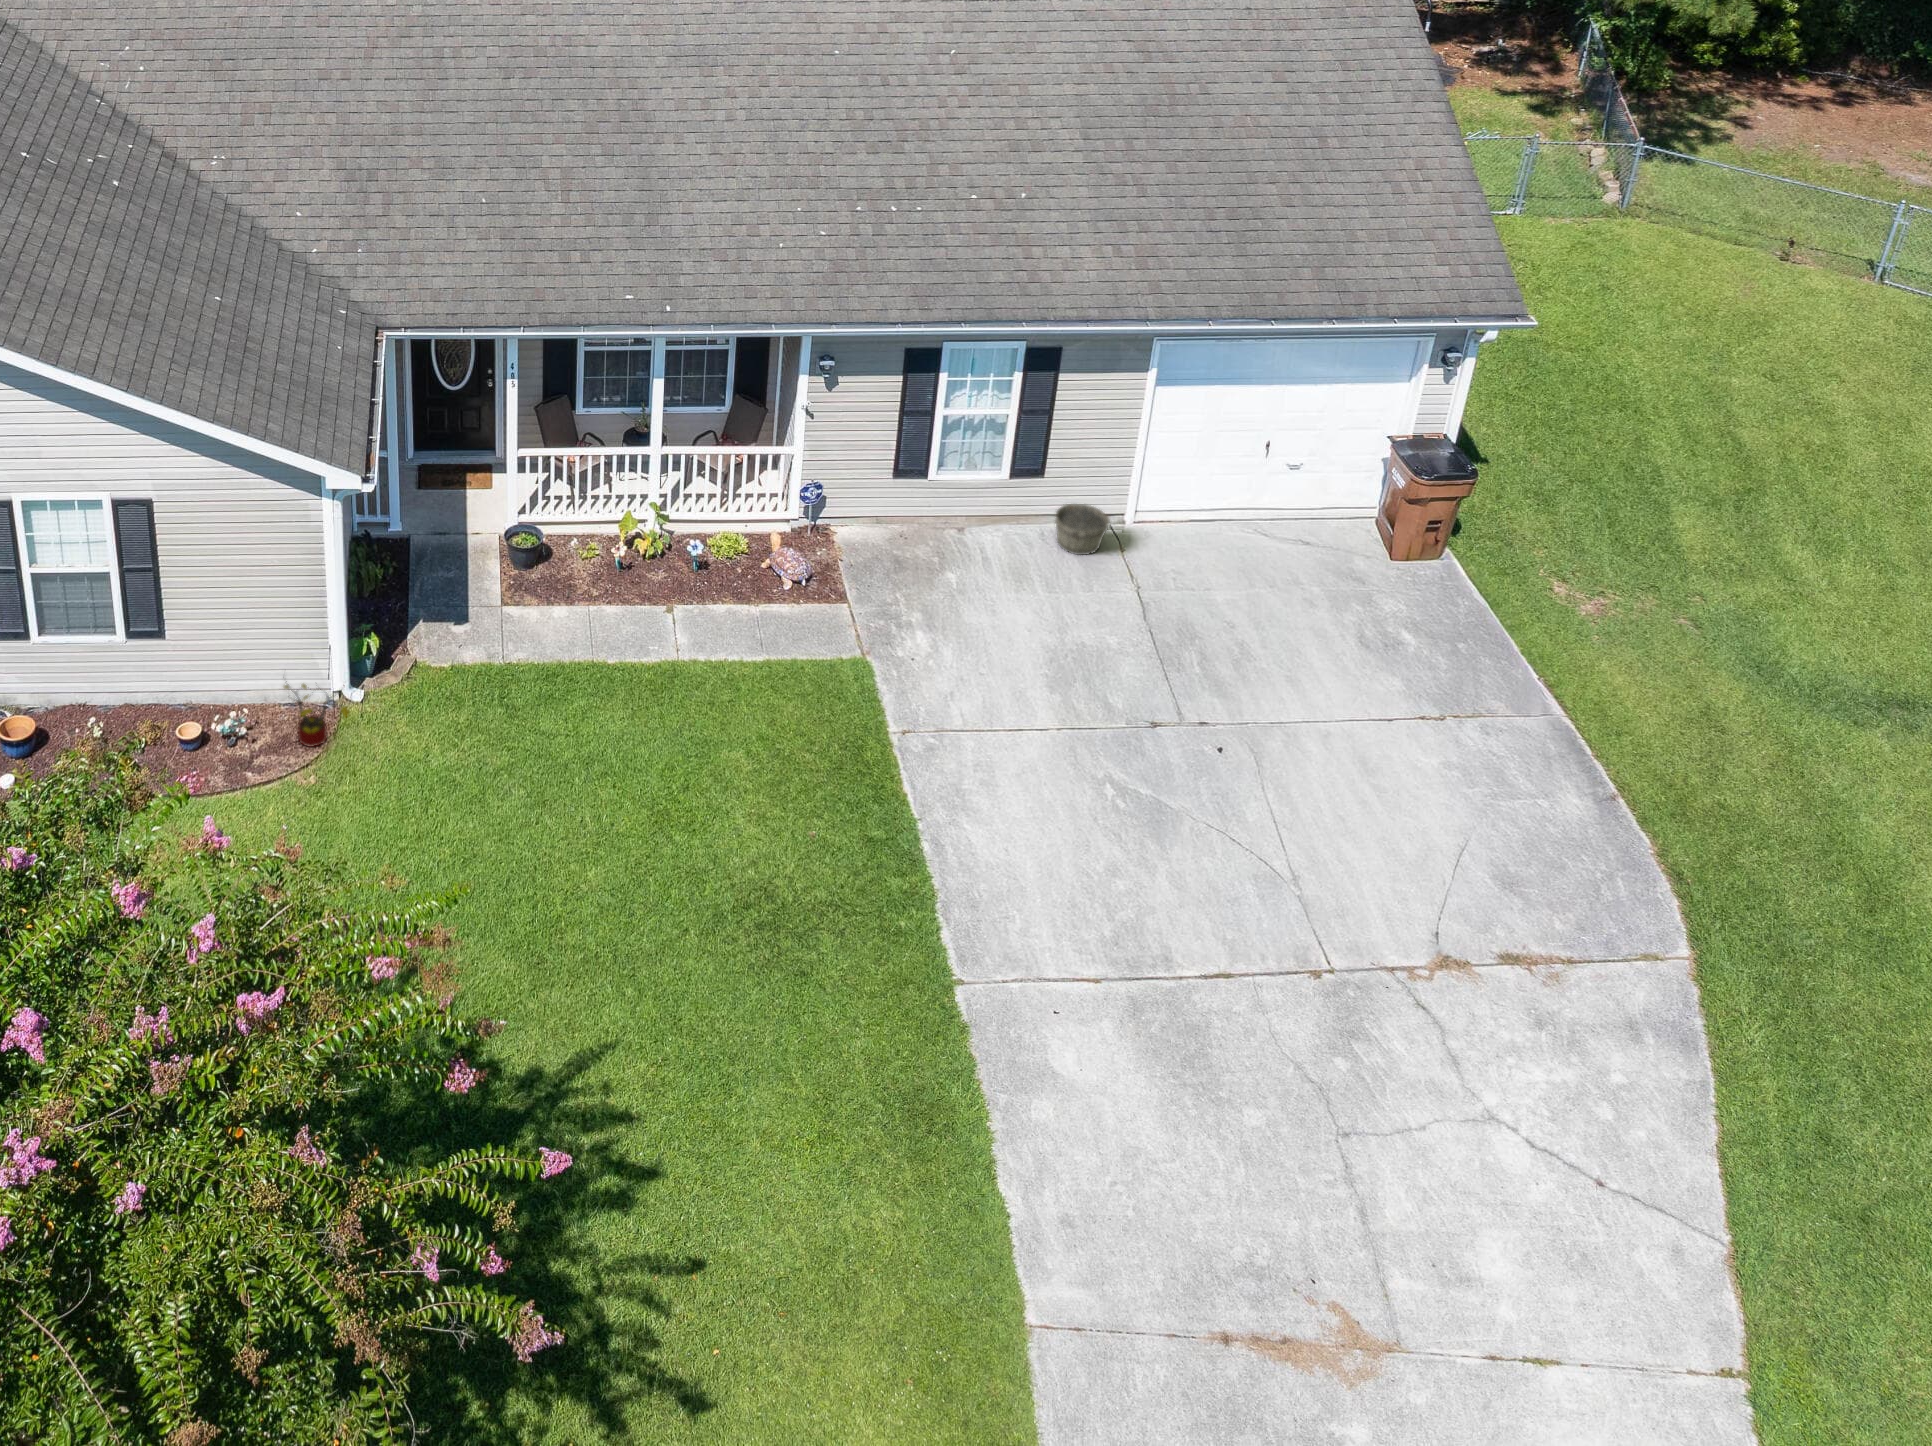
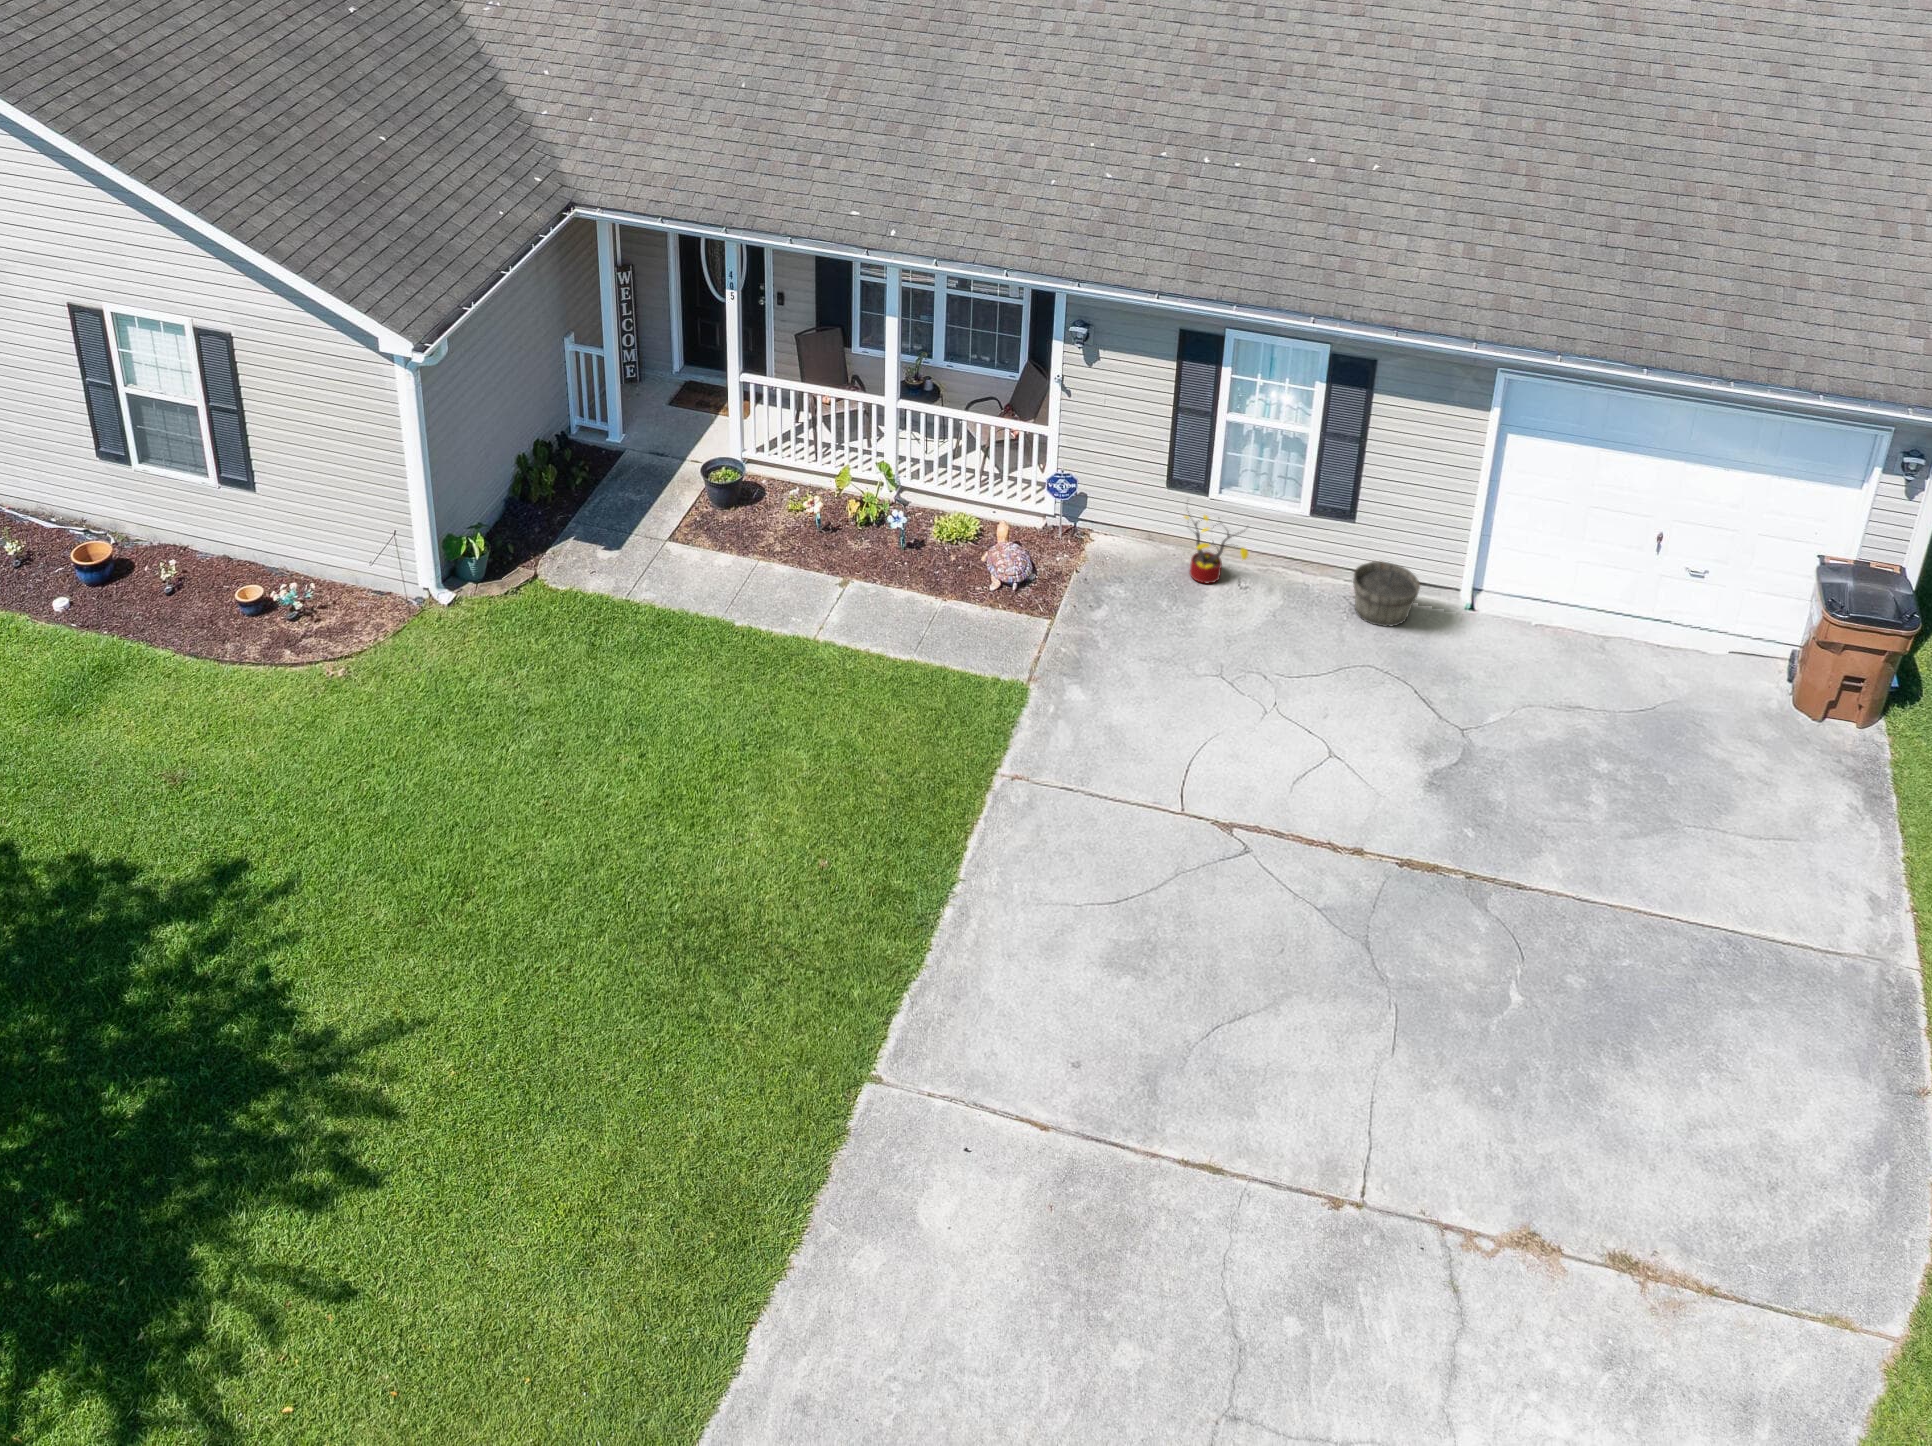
decorative plant: present [284,681,349,747] -> present [1184,511,1248,583]

